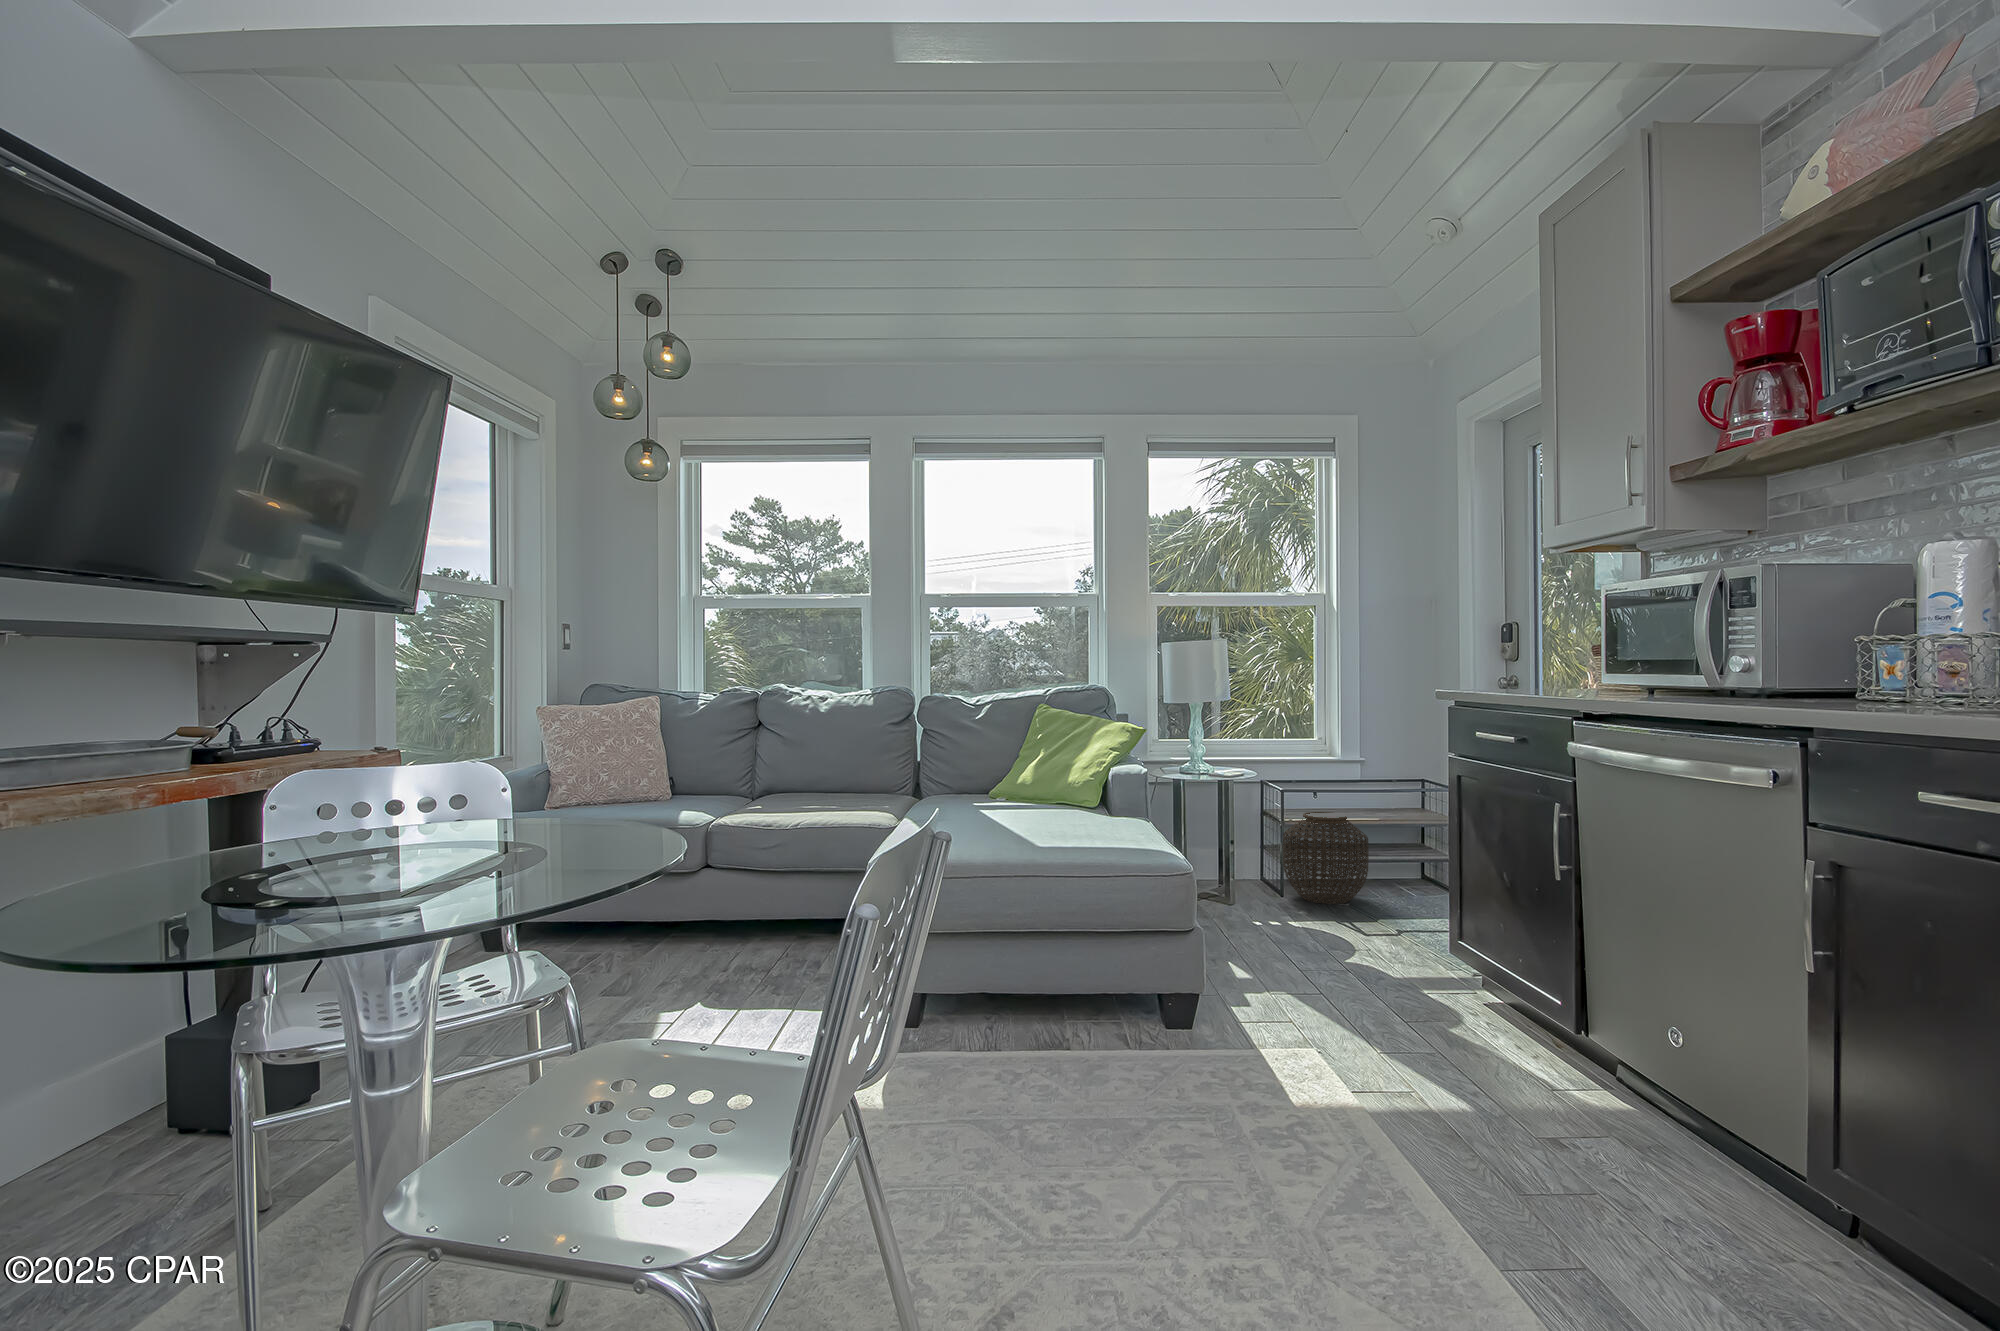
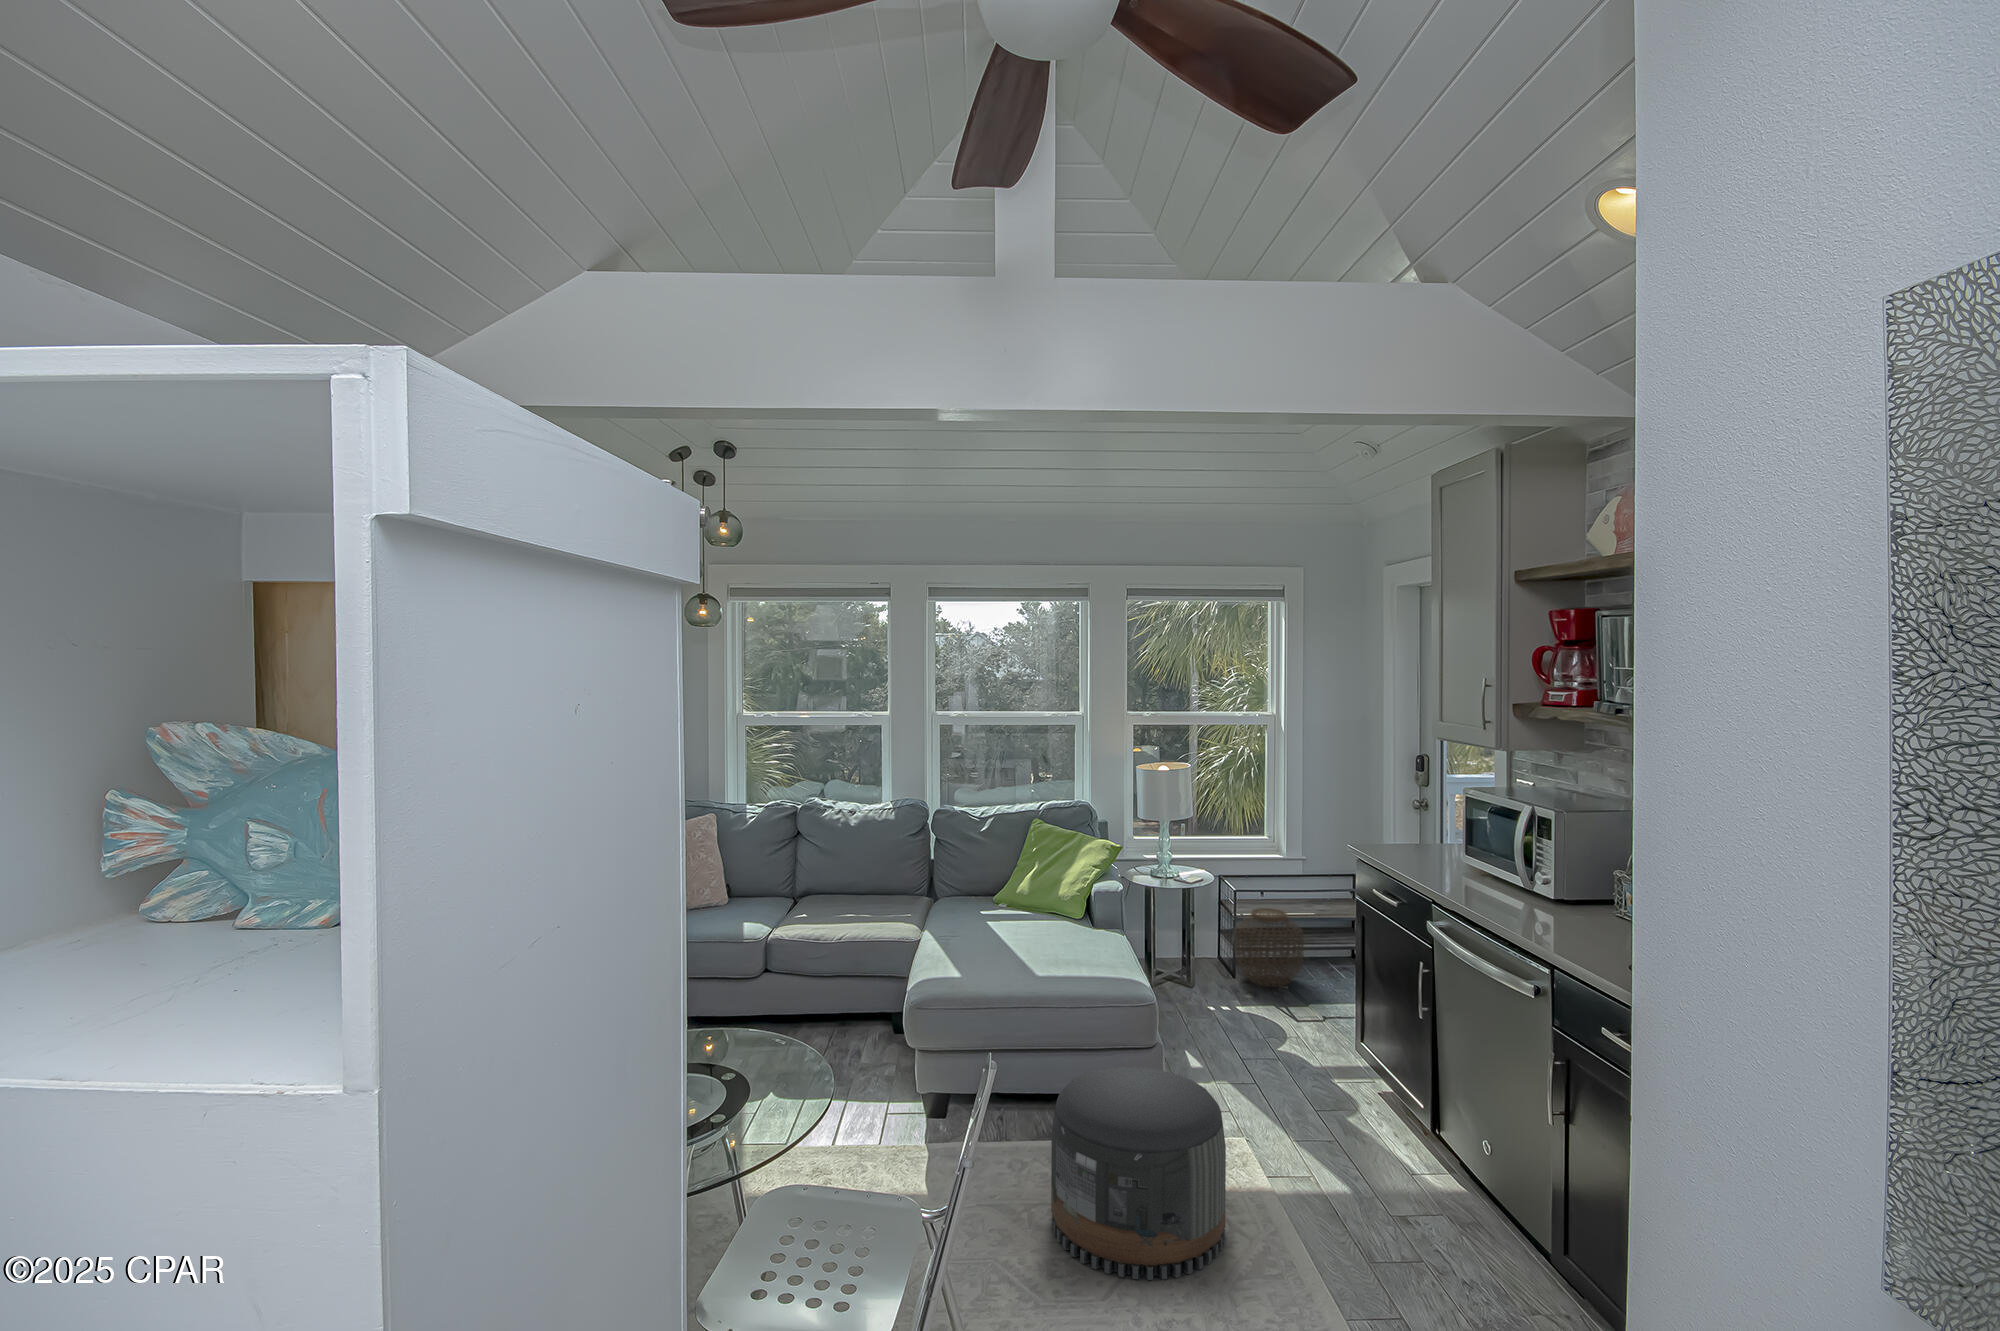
pouf: none [1050,933,1301,1213] -> present [1051,1067,1226,1280]

